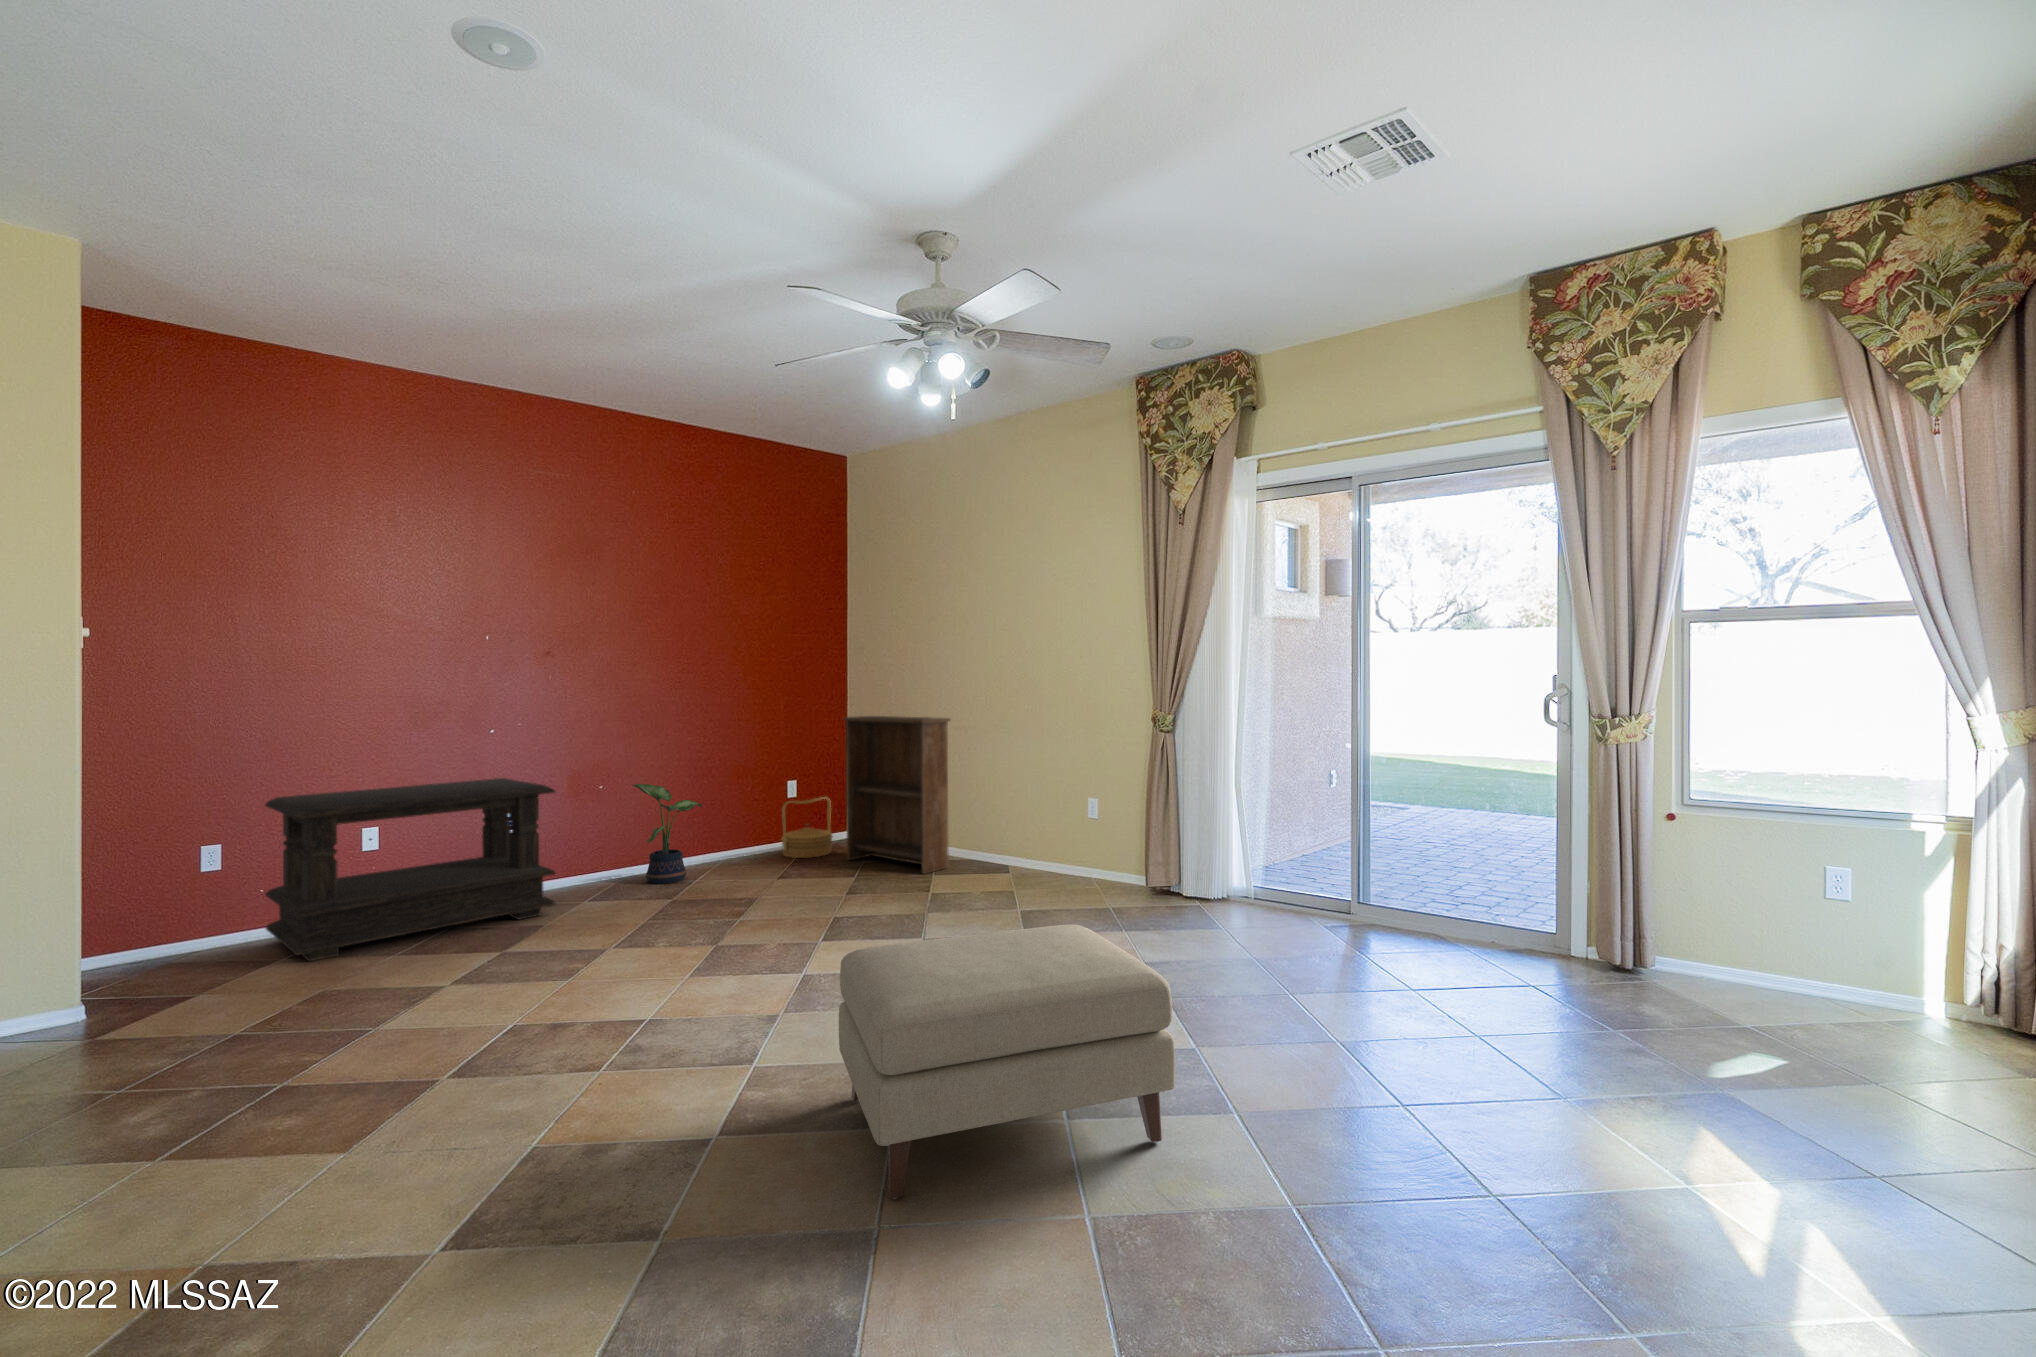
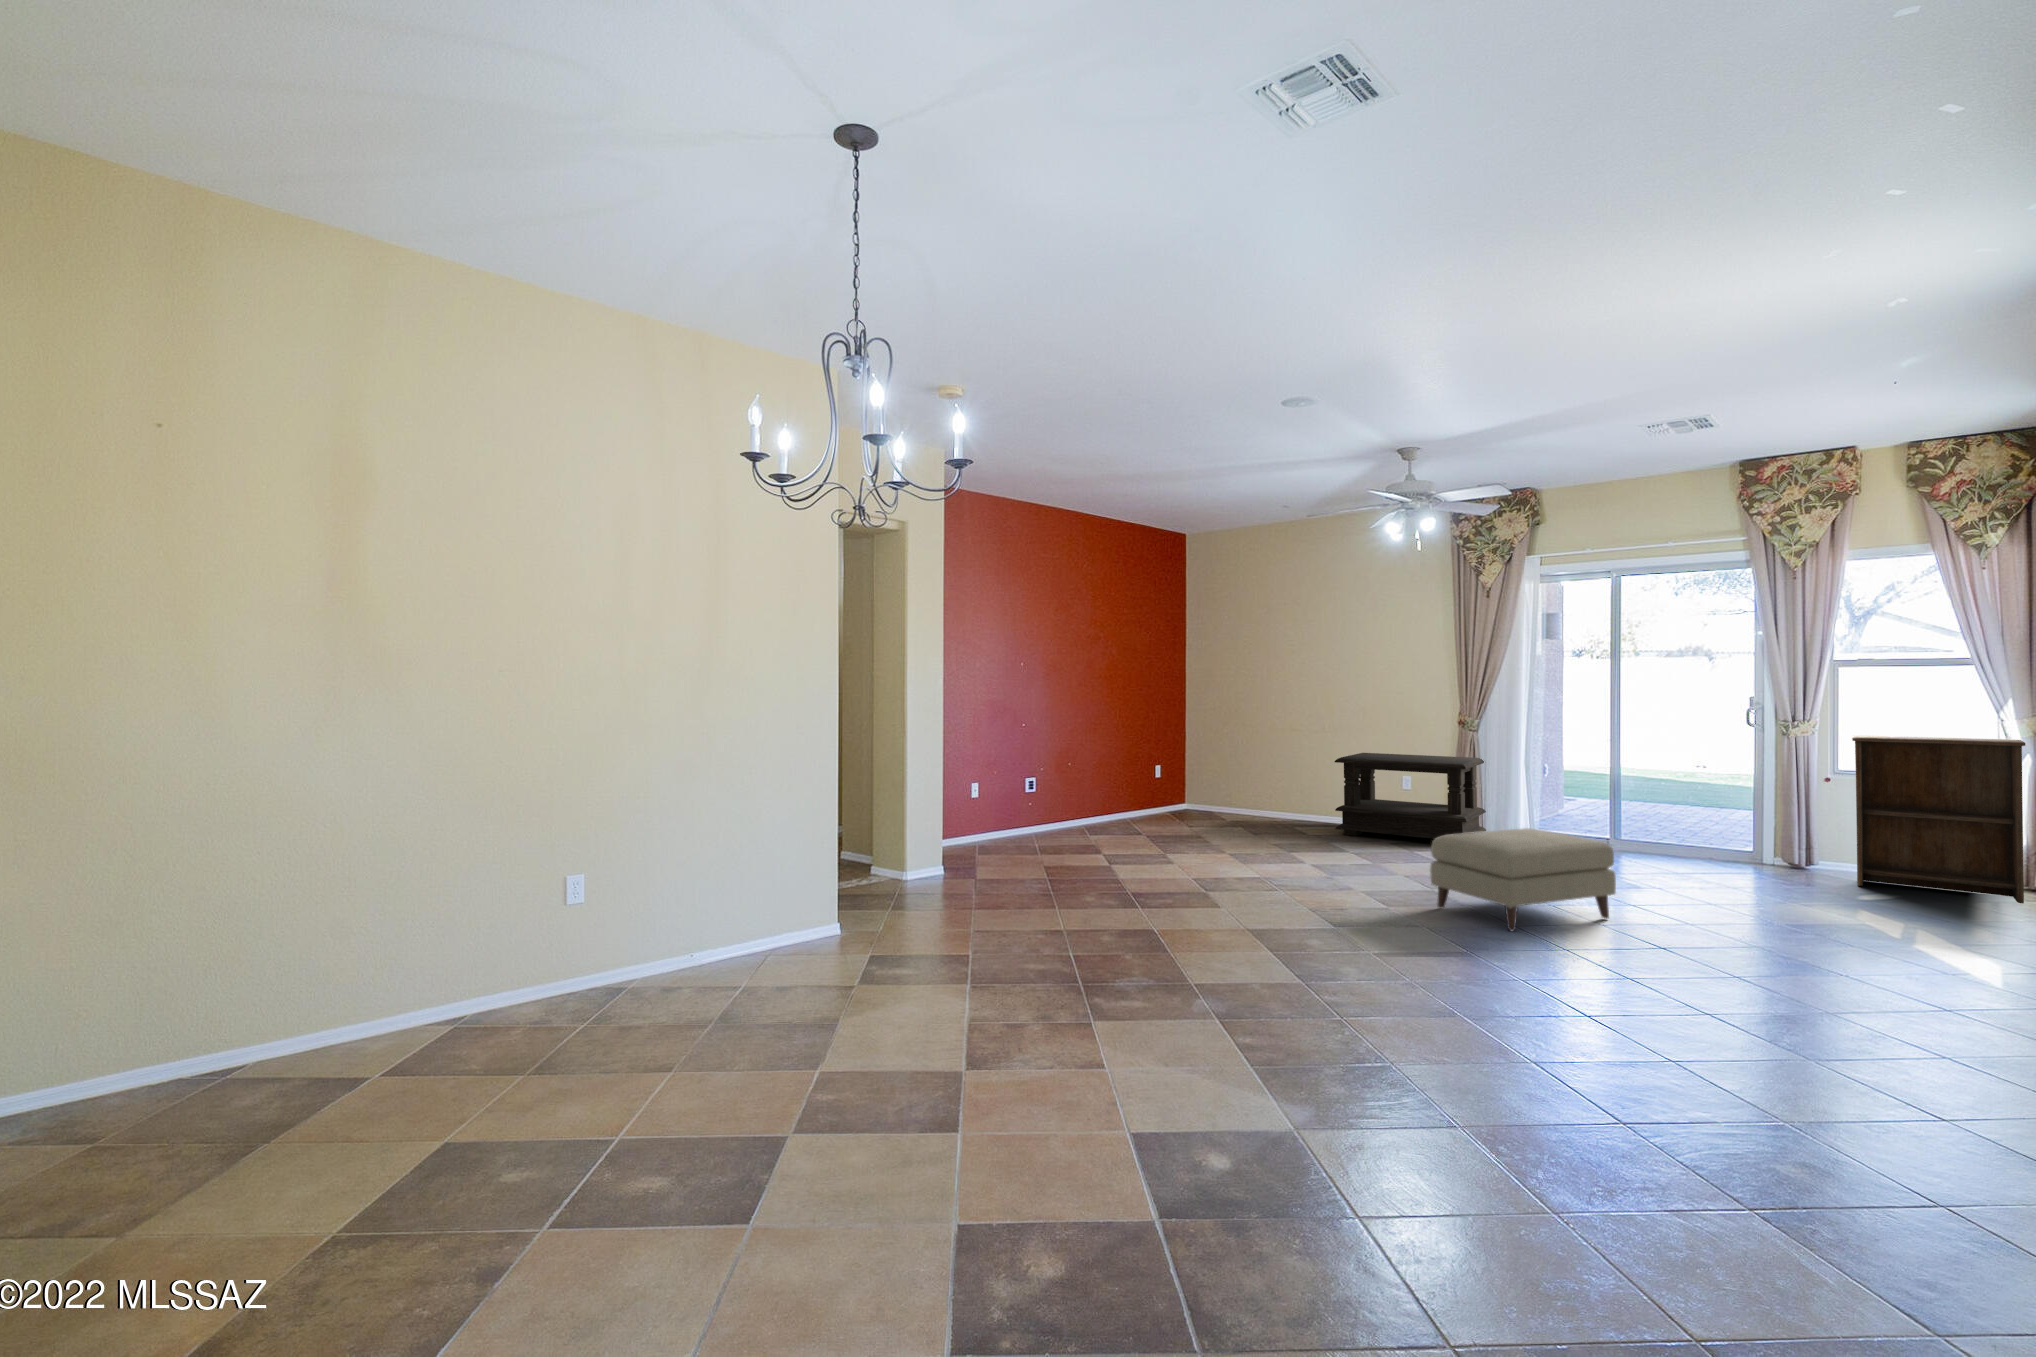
bookshelf: present [843,716,950,874] -> present [1852,736,2025,903]
coffee table: present [265,778,556,961] -> present [1335,753,1486,839]
potted plant: present [633,784,702,884] -> none [1093,766,1135,832]
woven basket: present [782,797,832,858] -> none [1162,777,1198,818]

